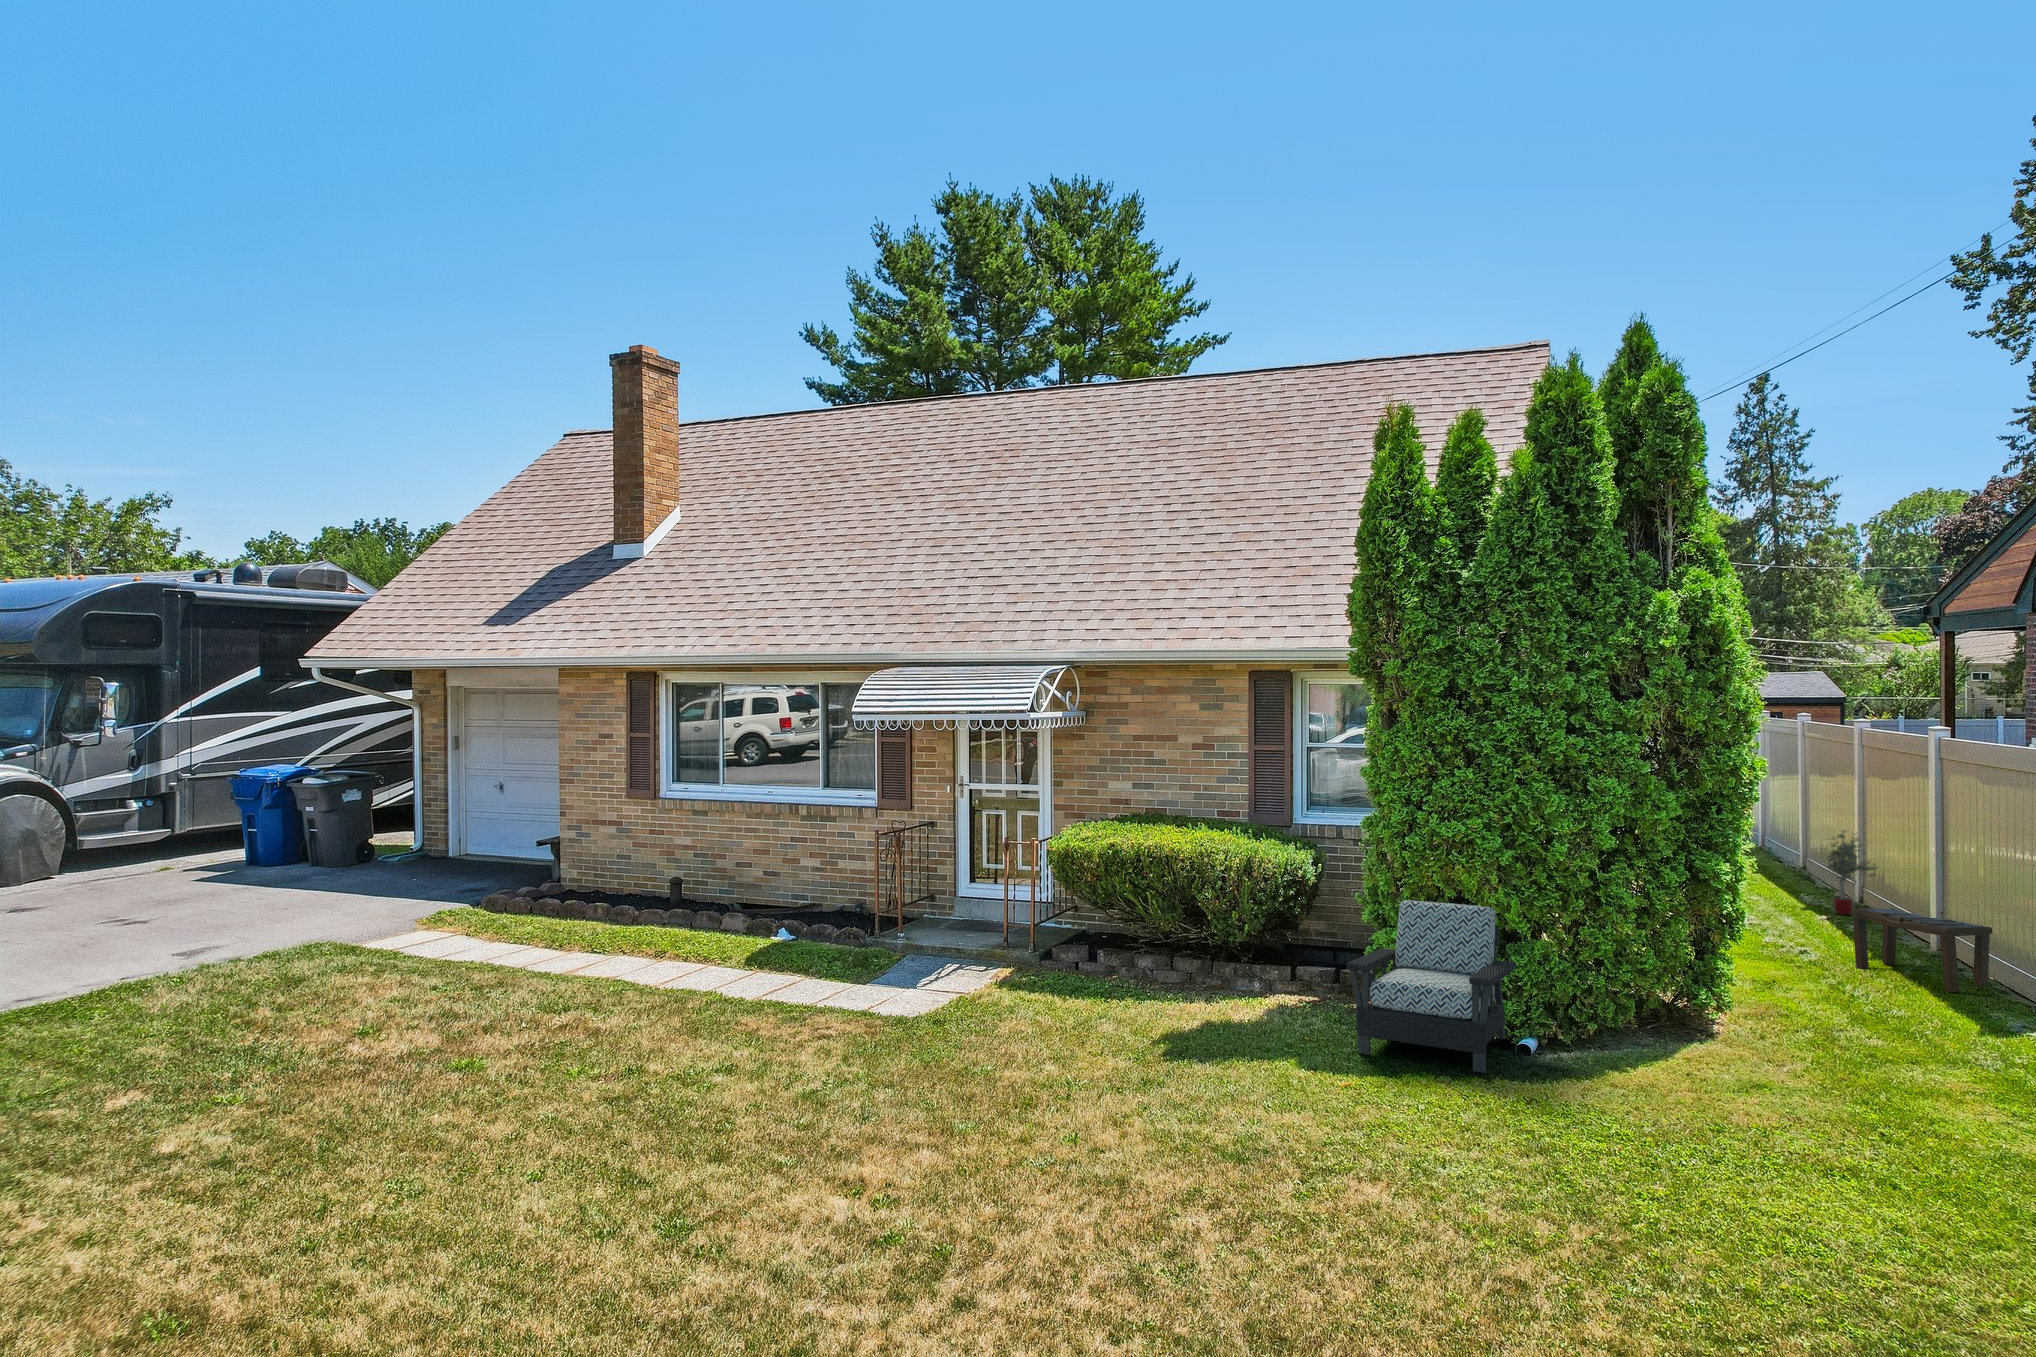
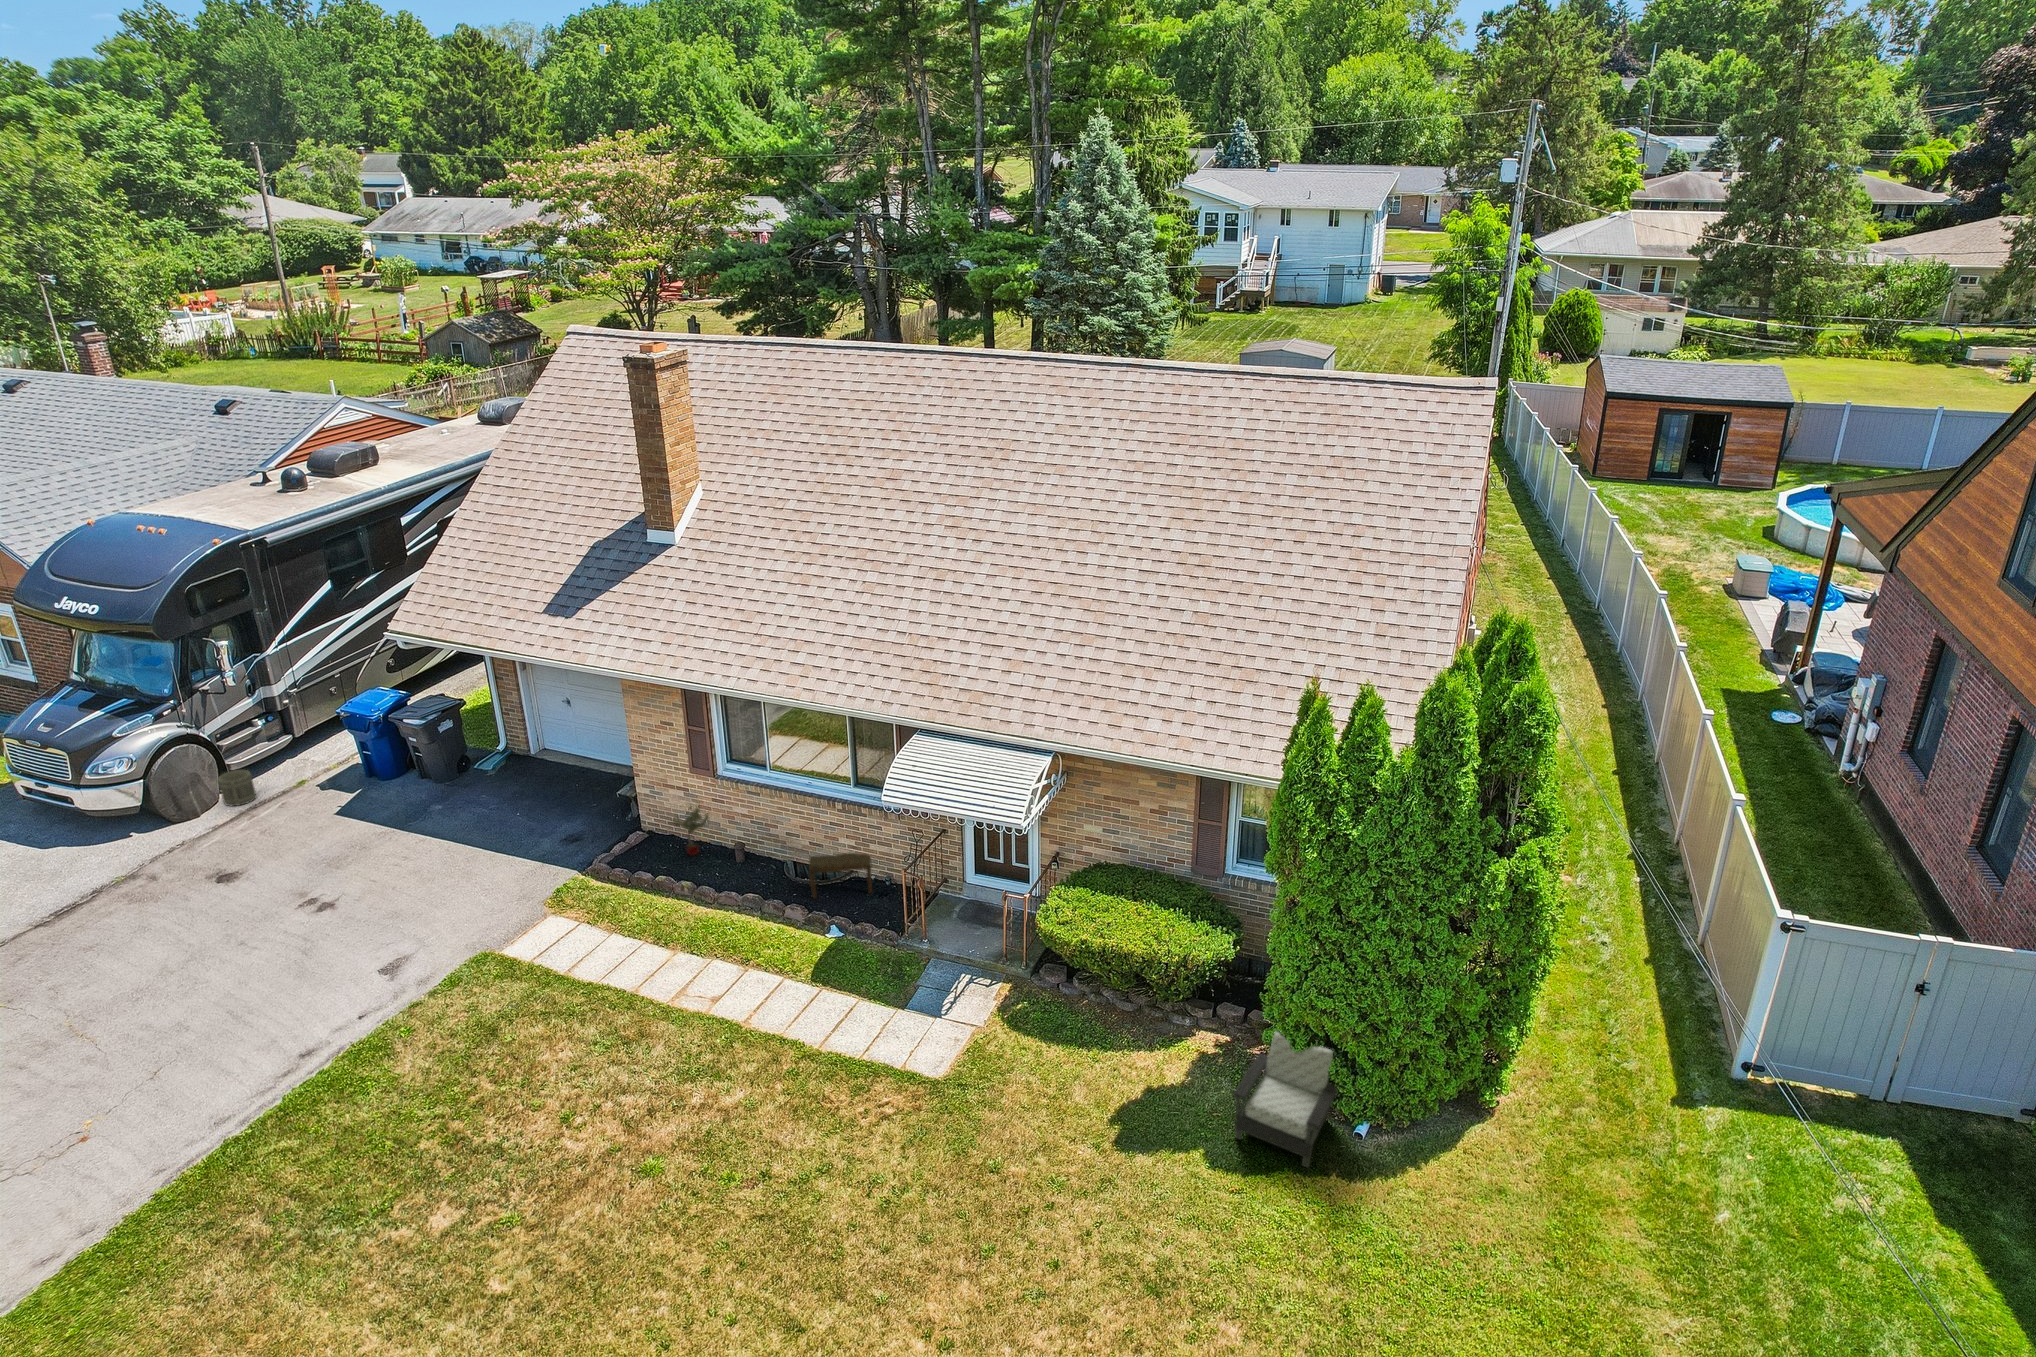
potted tree: present [1826,831,1877,915] -> present [673,806,709,856]
bucket: none [60,844,104,882] -> present [218,770,257,806]
bench: present [1852,908,1992,992] -> present [809,853,872,899]

